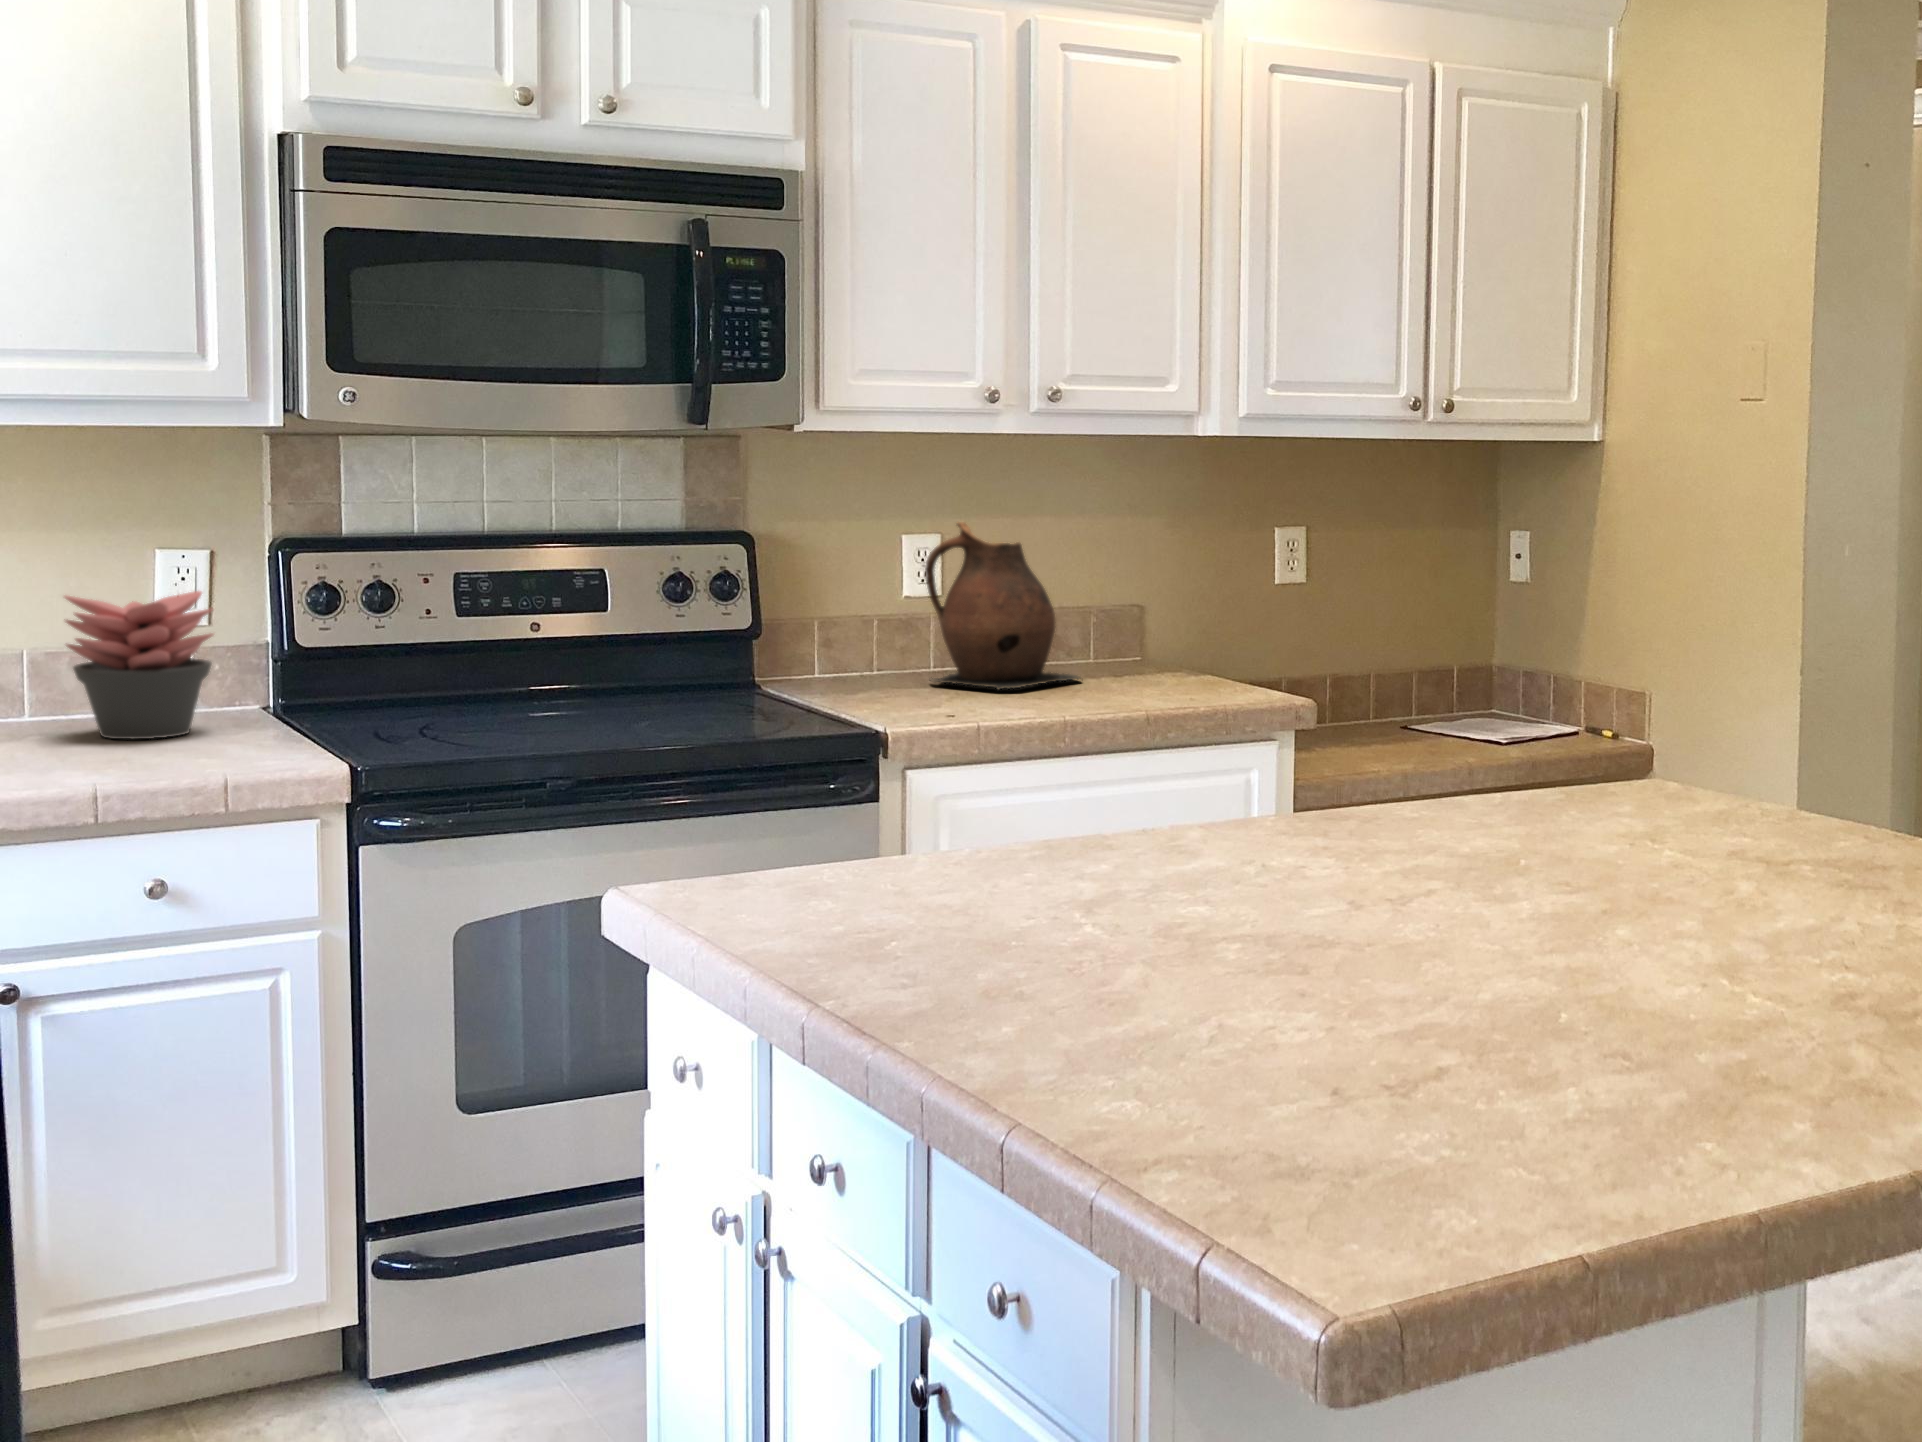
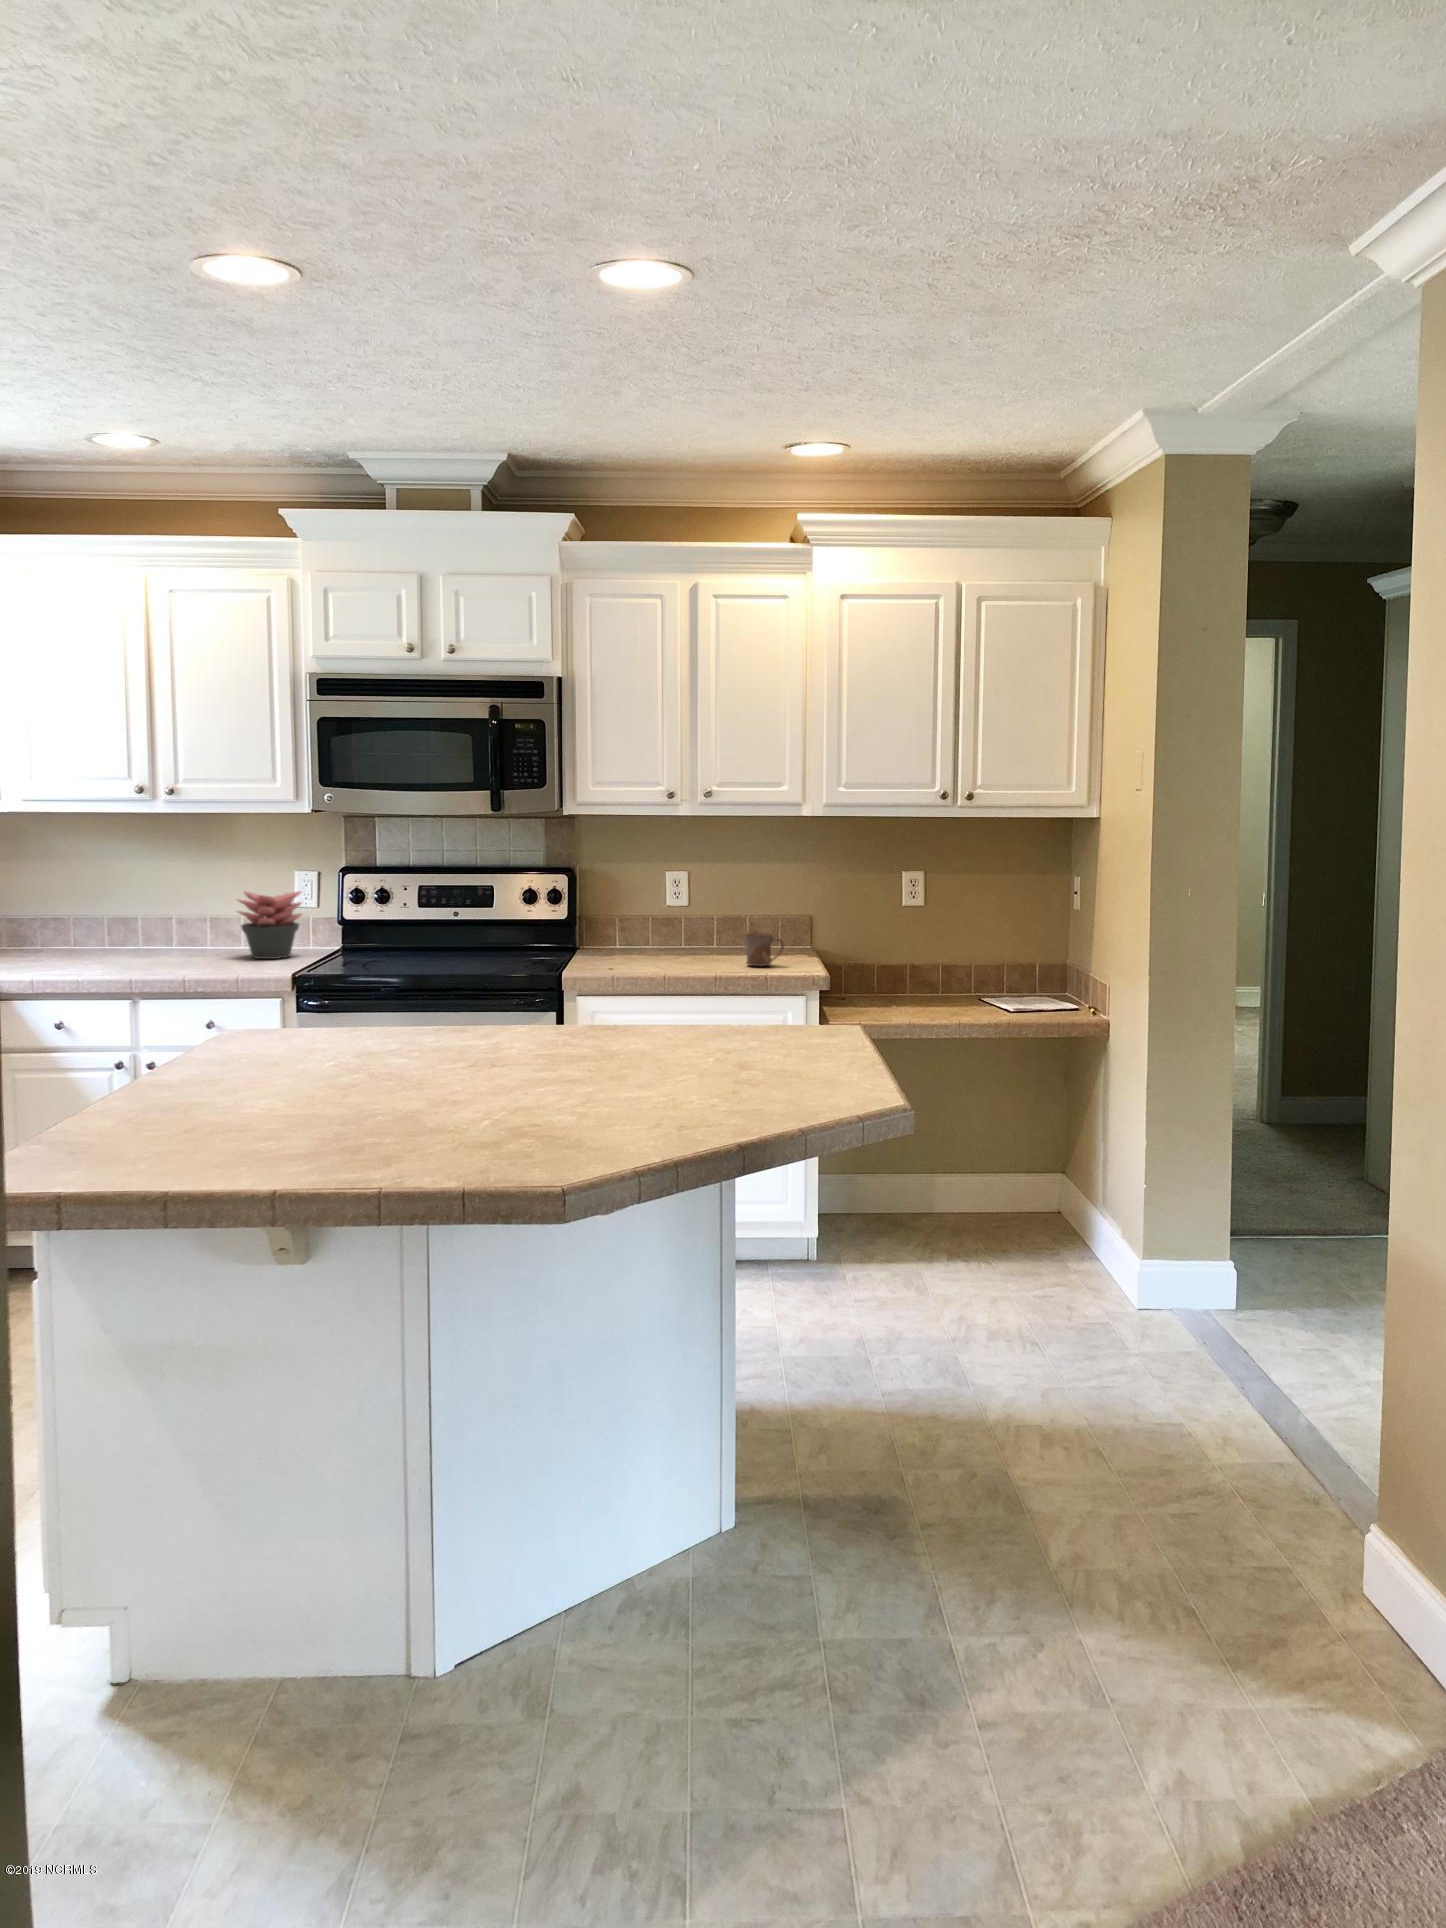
ceramic pitcher: present [925,522,1079,690] -> none [660,865,746,961]
mug: none [1118,635,1187,692] -> present [745,933,784,966]

